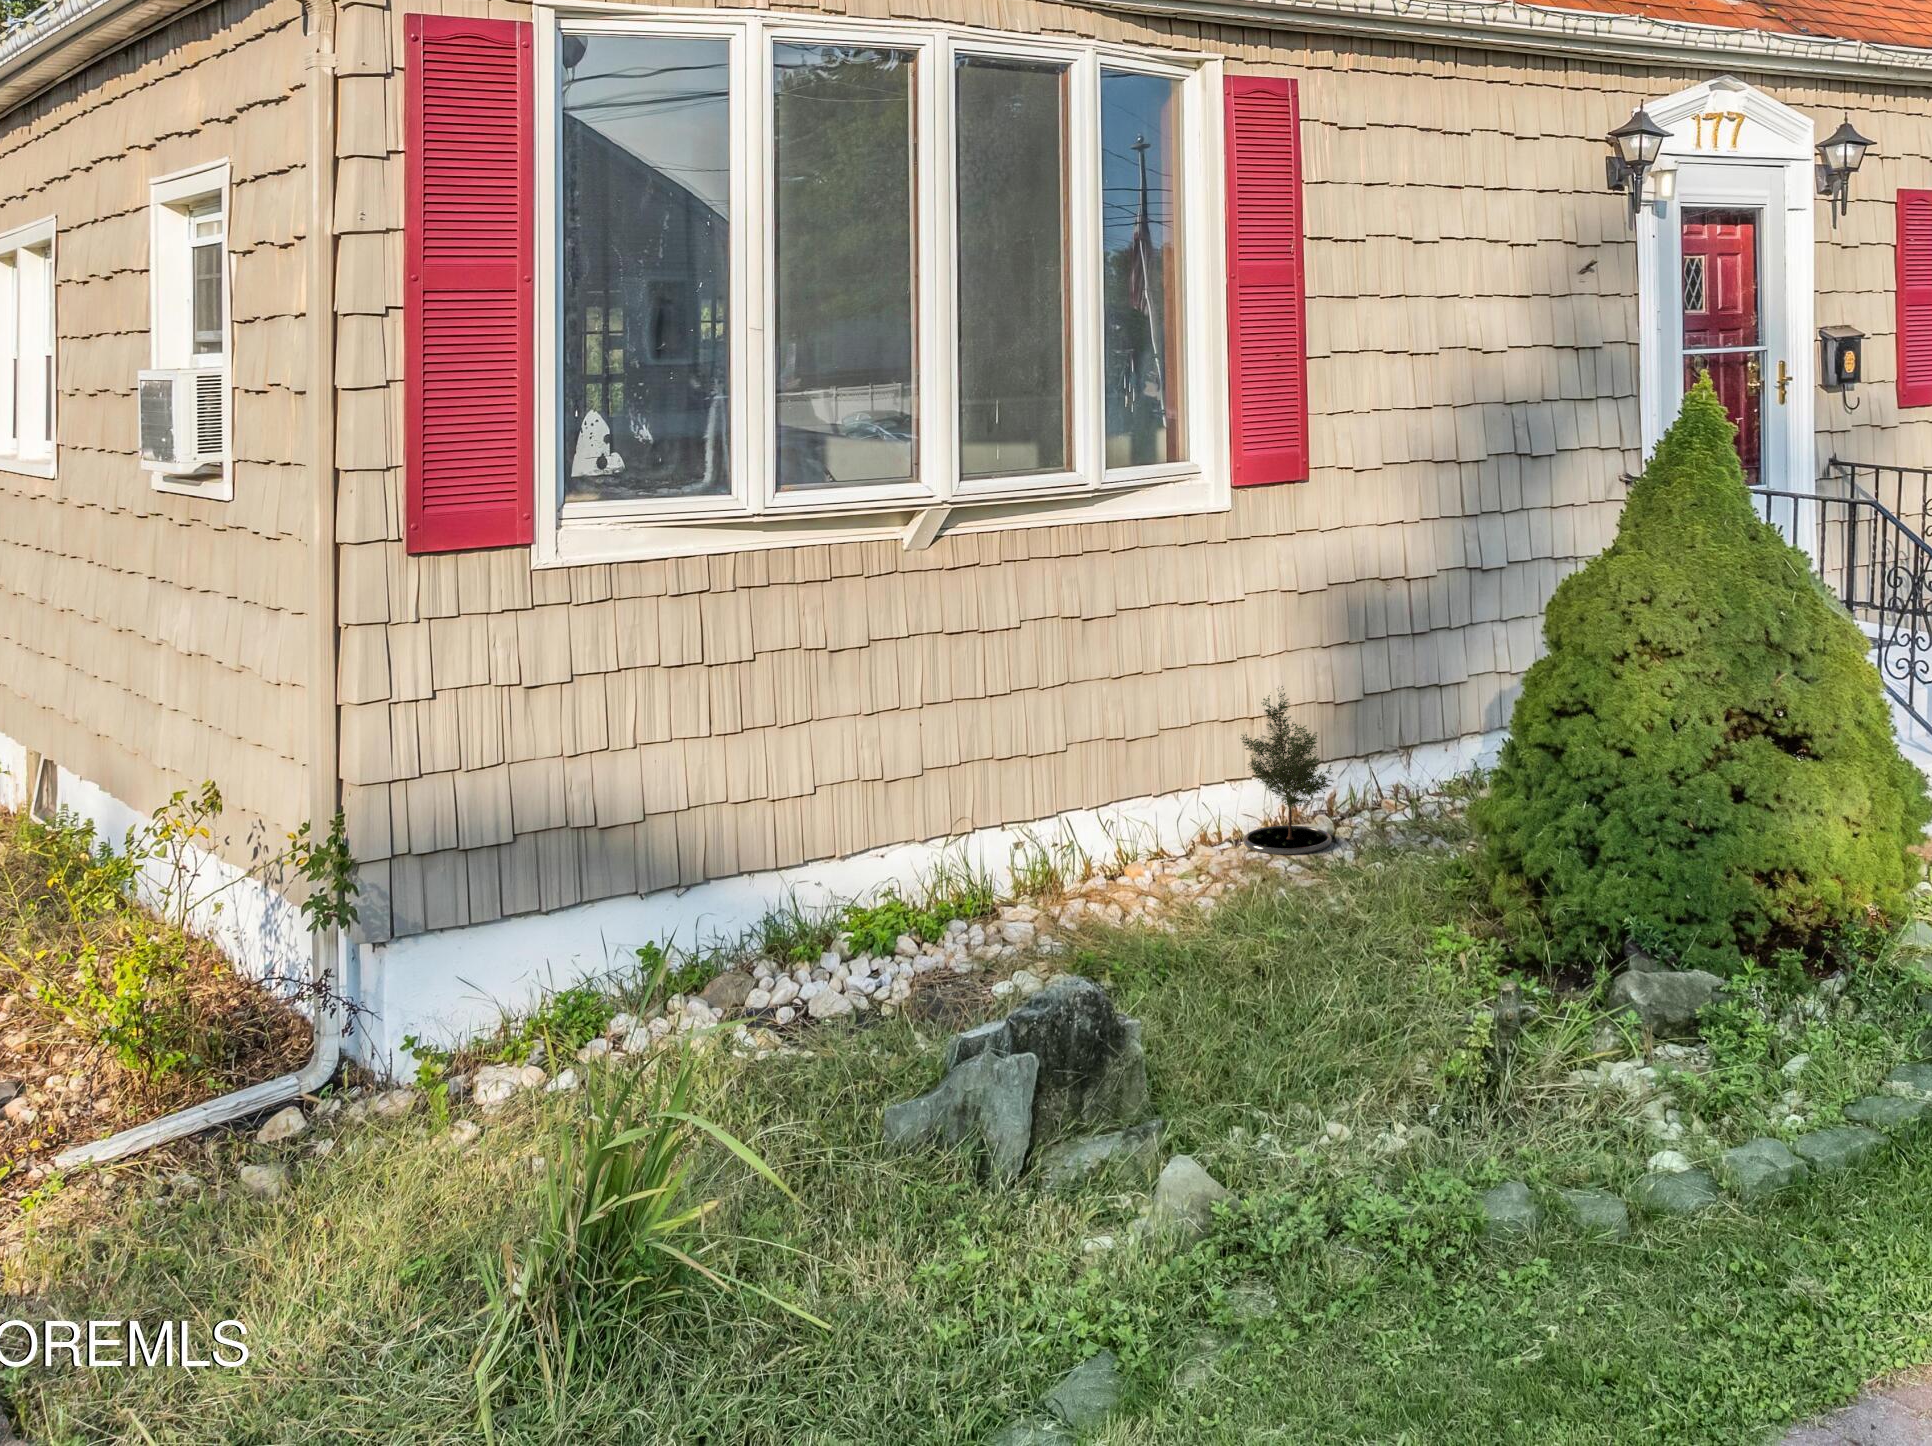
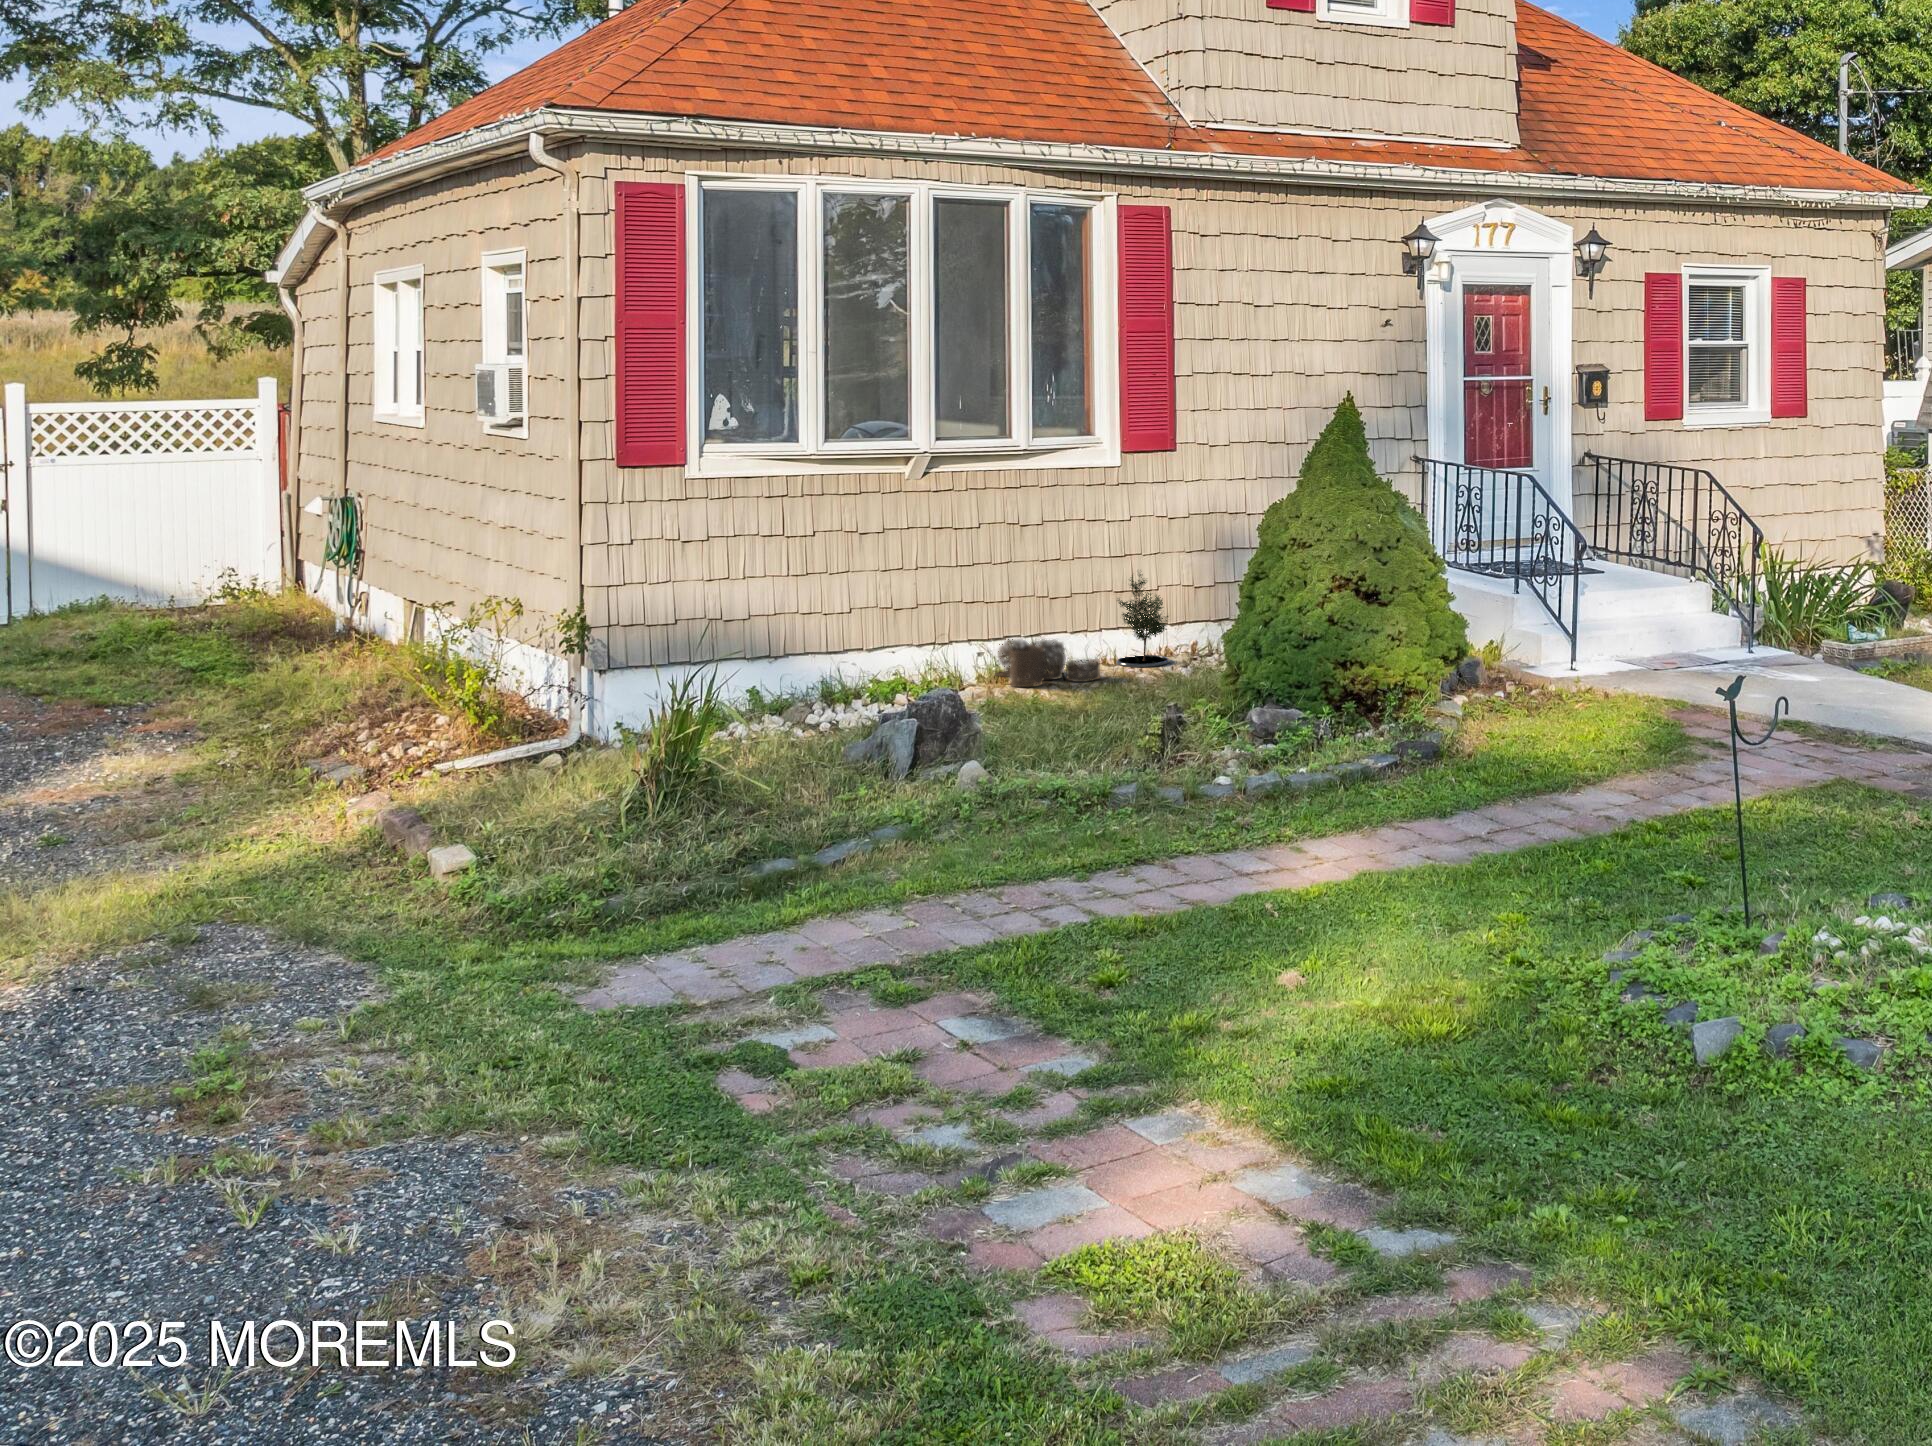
woven basket: none [1058,810,1254,917] -> present [995,636,1100,687]

